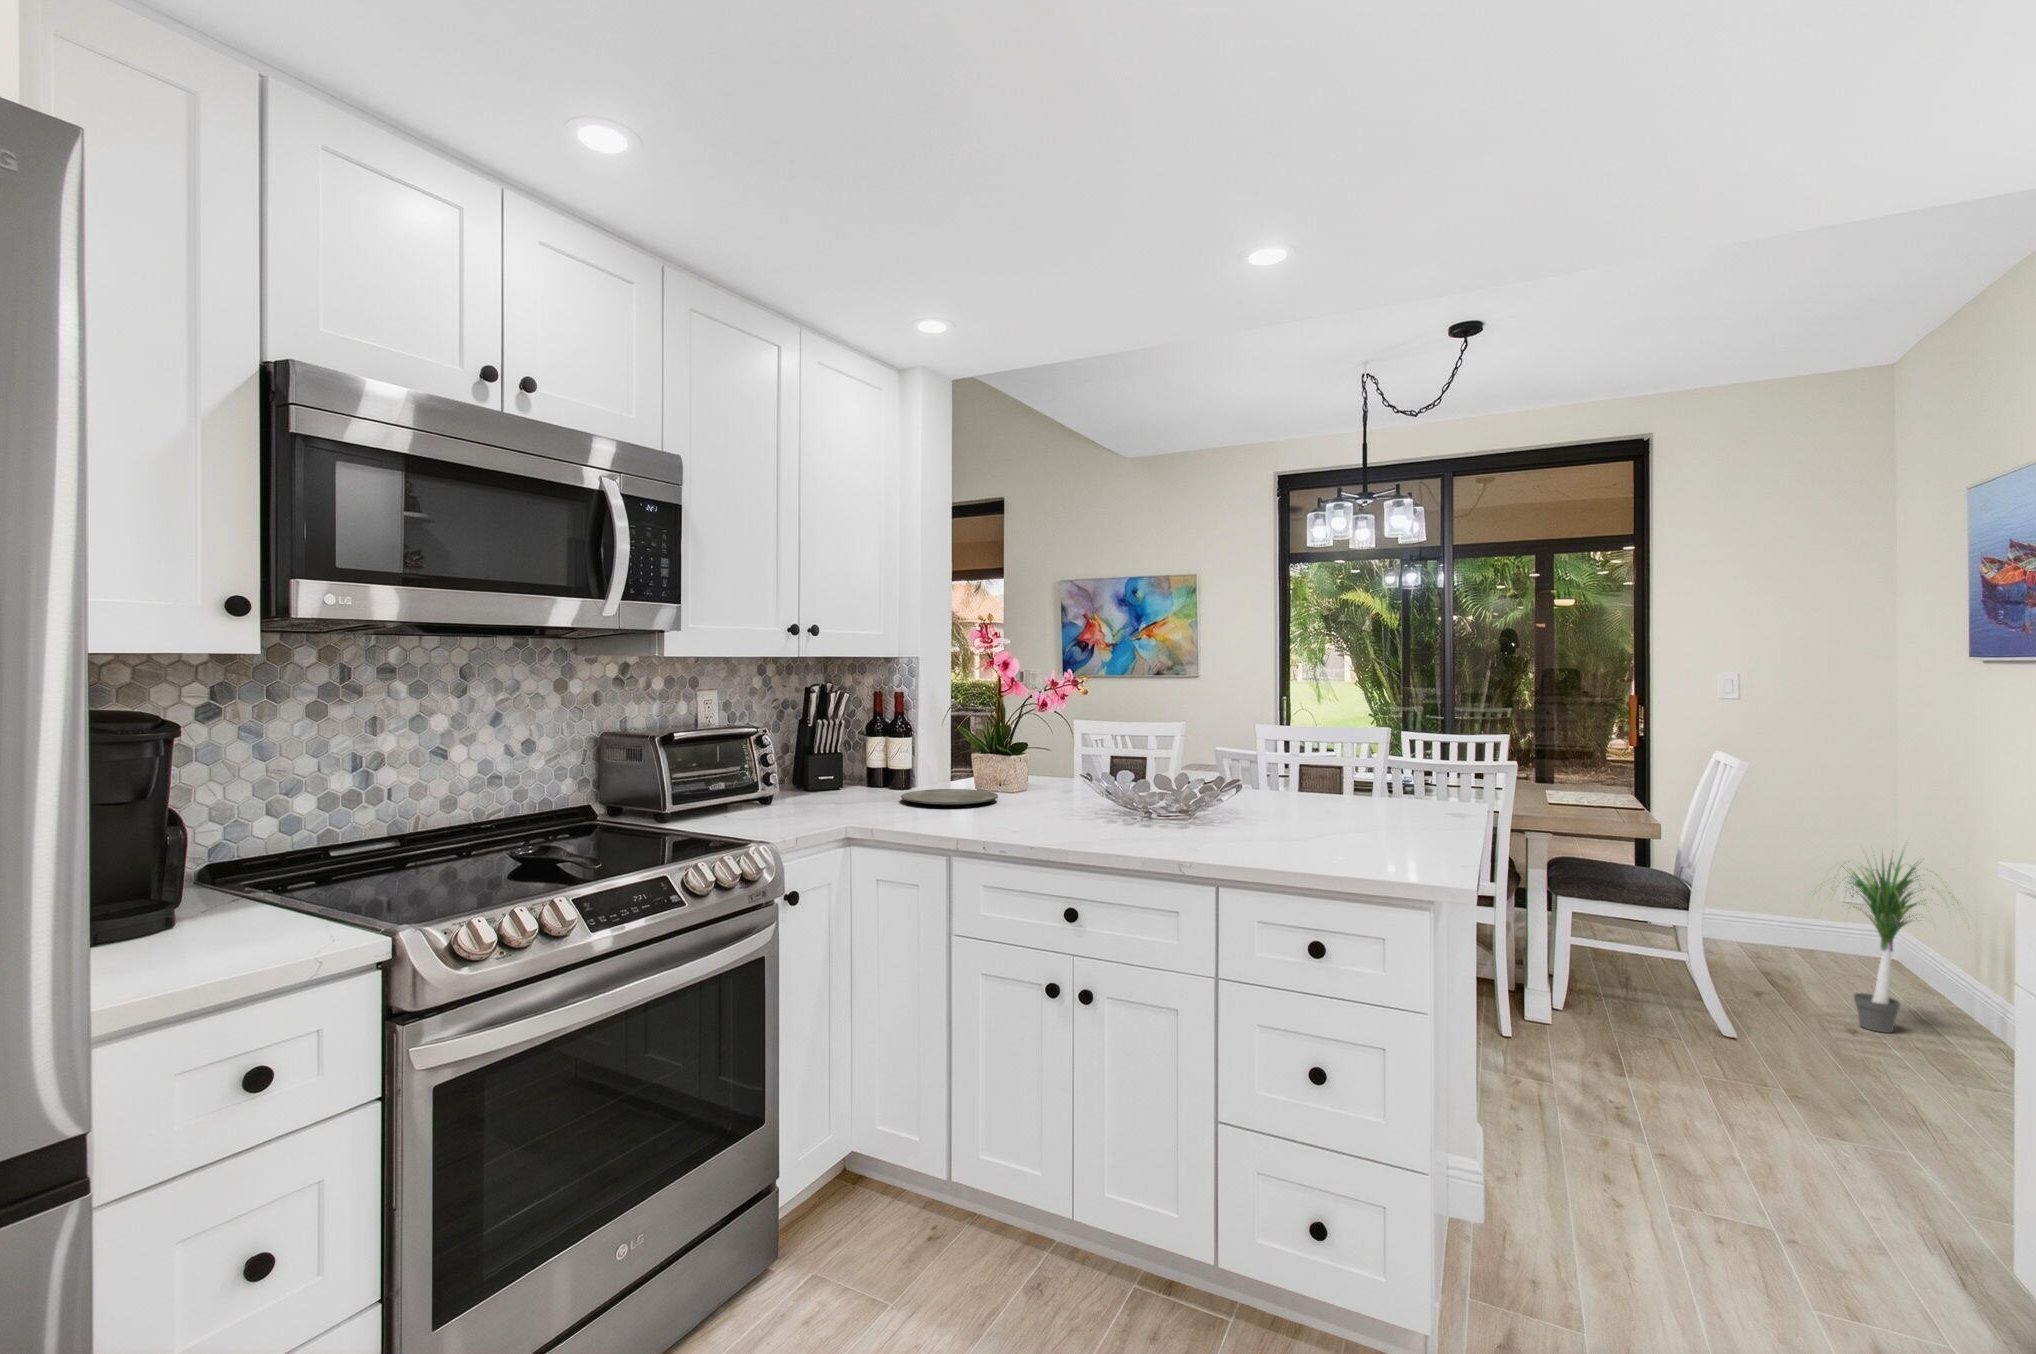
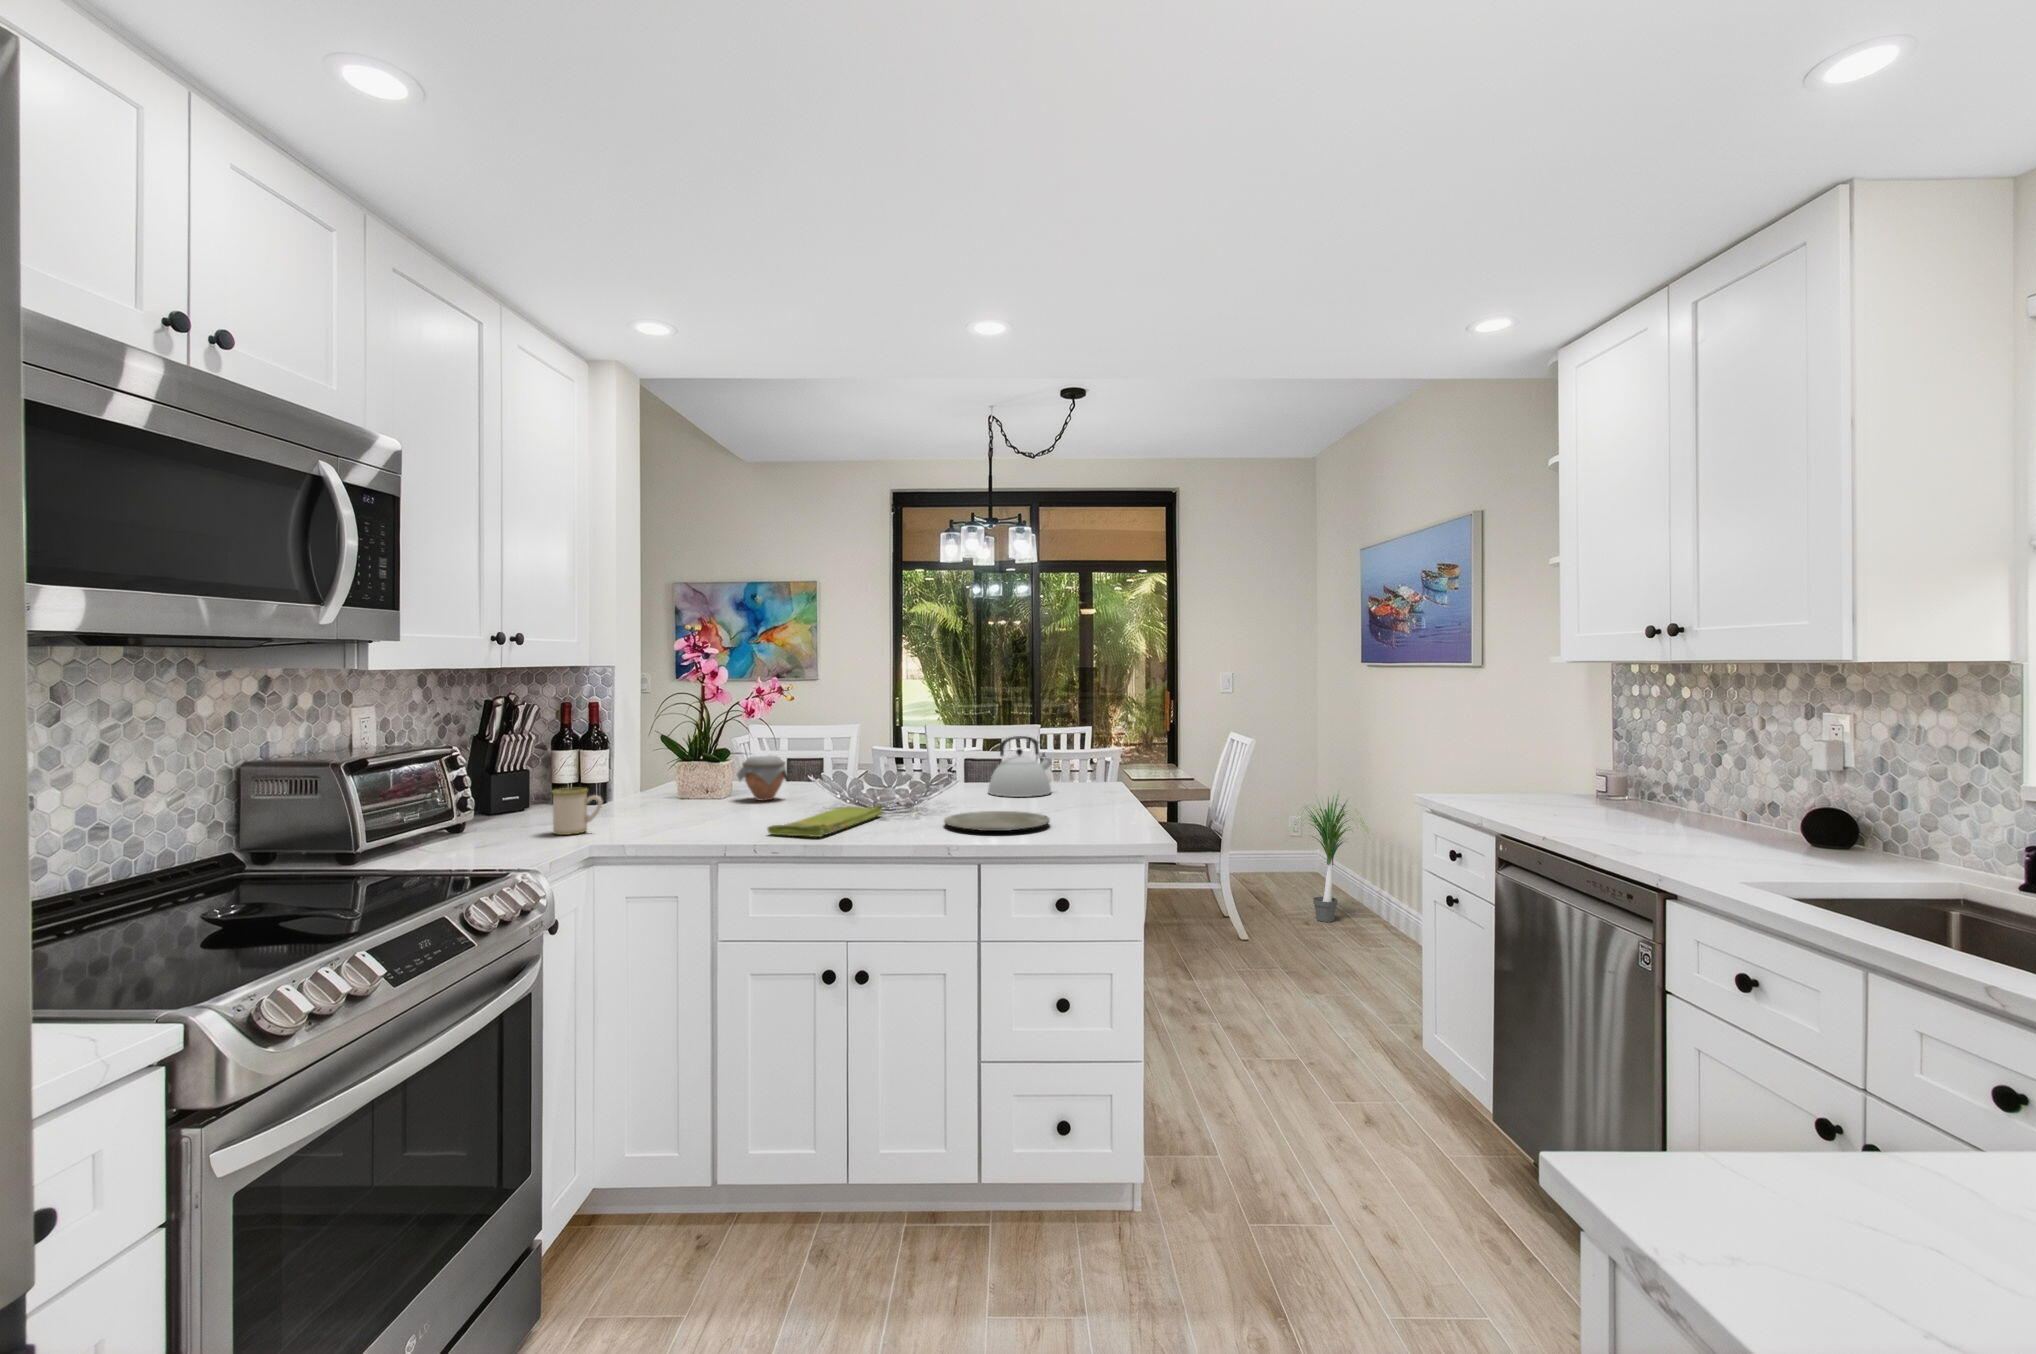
kettle: none [1298,742,1381,815] -> present [988,736,1052,797]
jar: none [1029,750,1078,796] -> present [737,756,788,801]
mug: none [835,770,877,813] -> present [552,788,602,835]
plate: present [901,789,998,805] -> present [944,811,1050,831]
dish towel: none [1009,809,1149,838] -> present [768,805,883,837]

